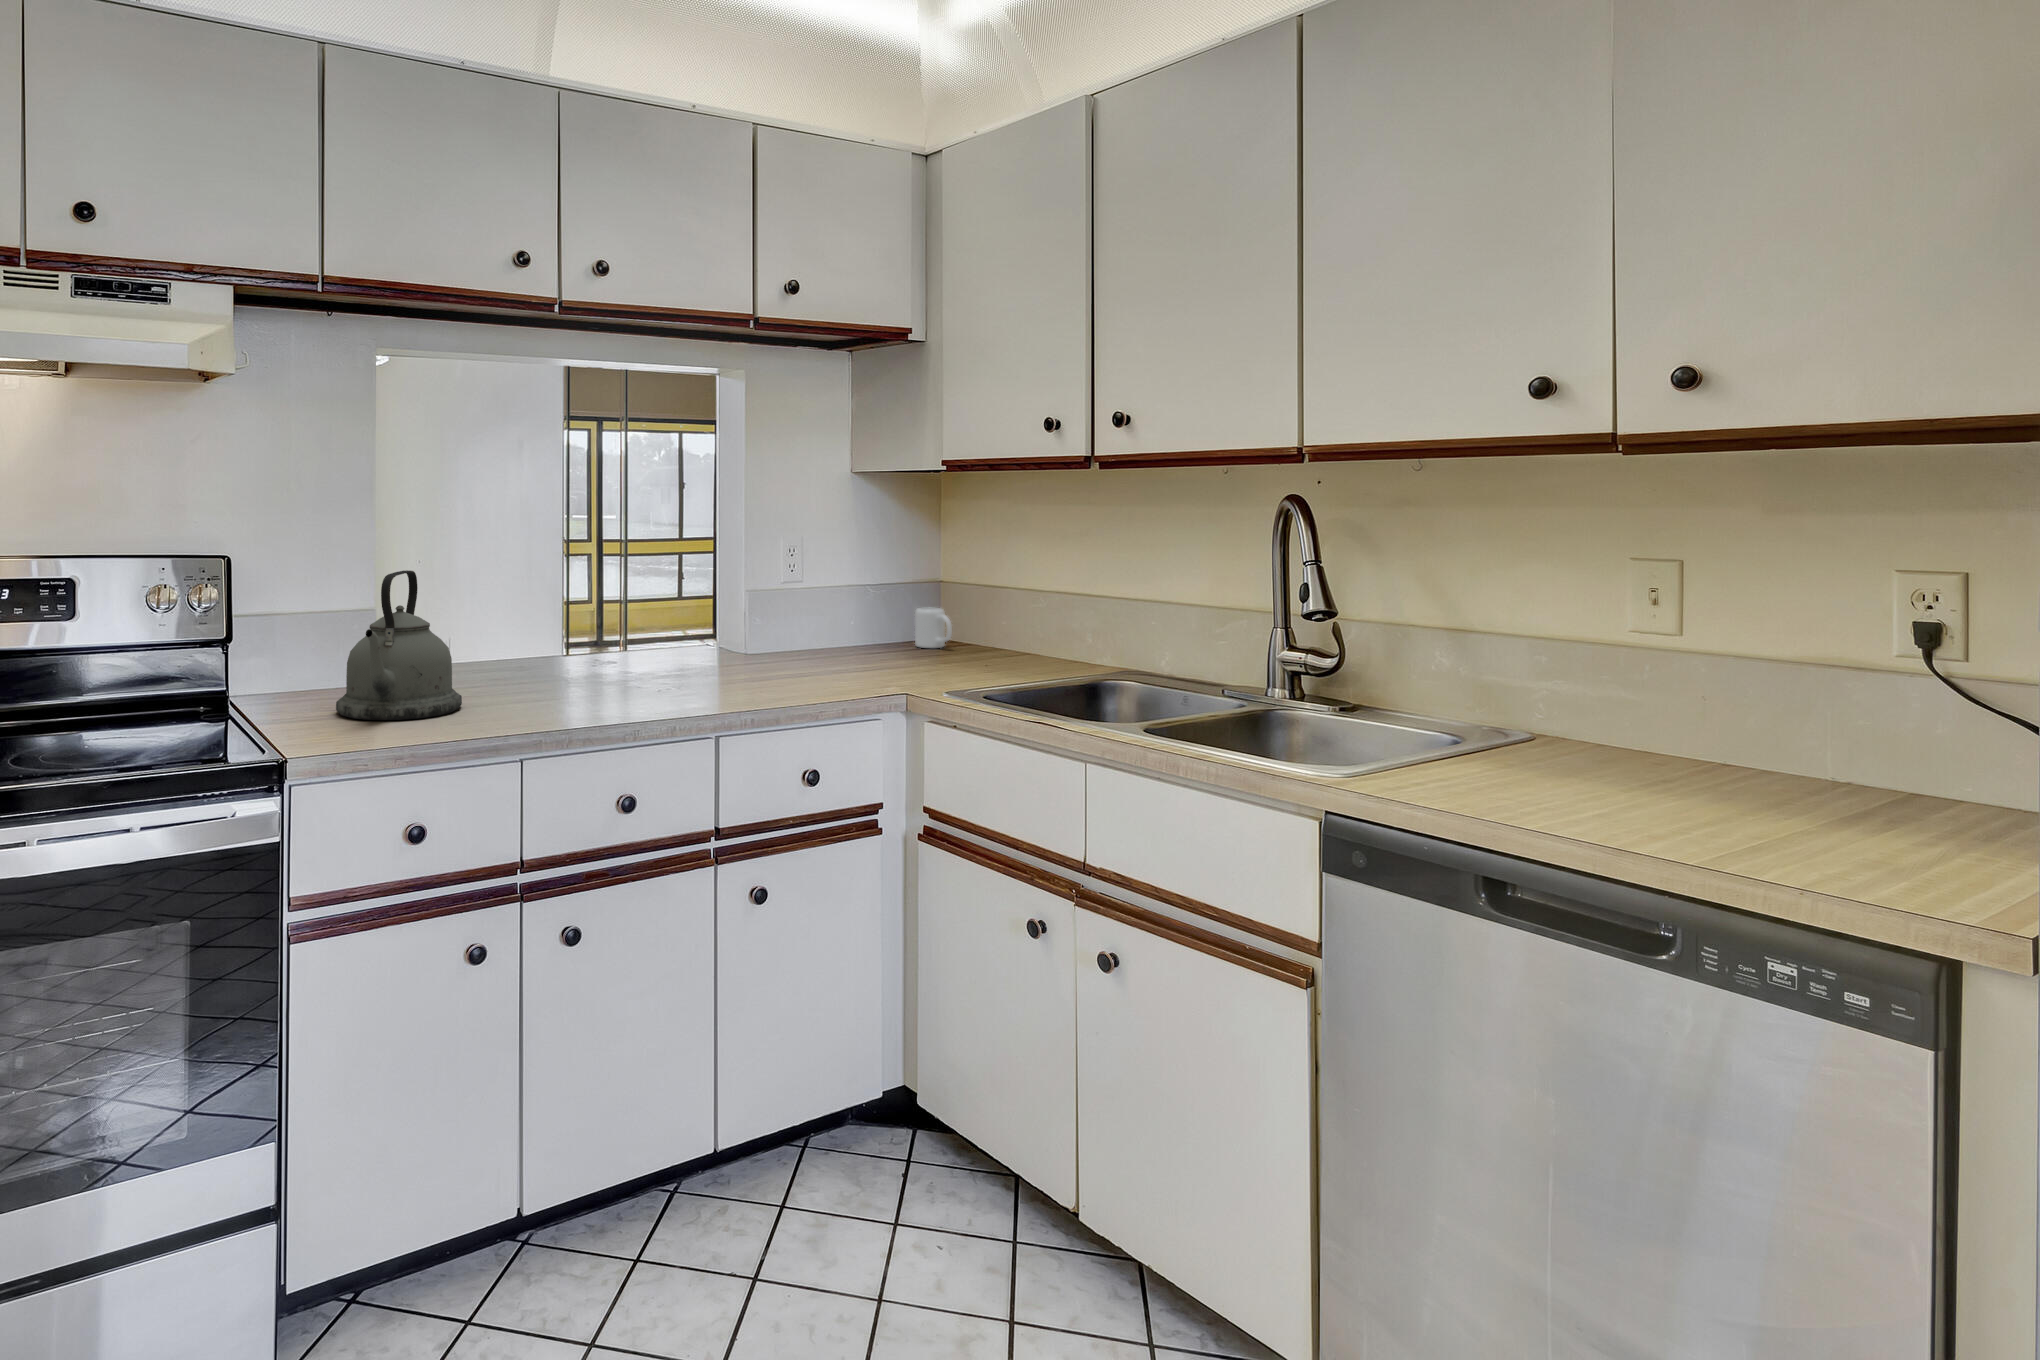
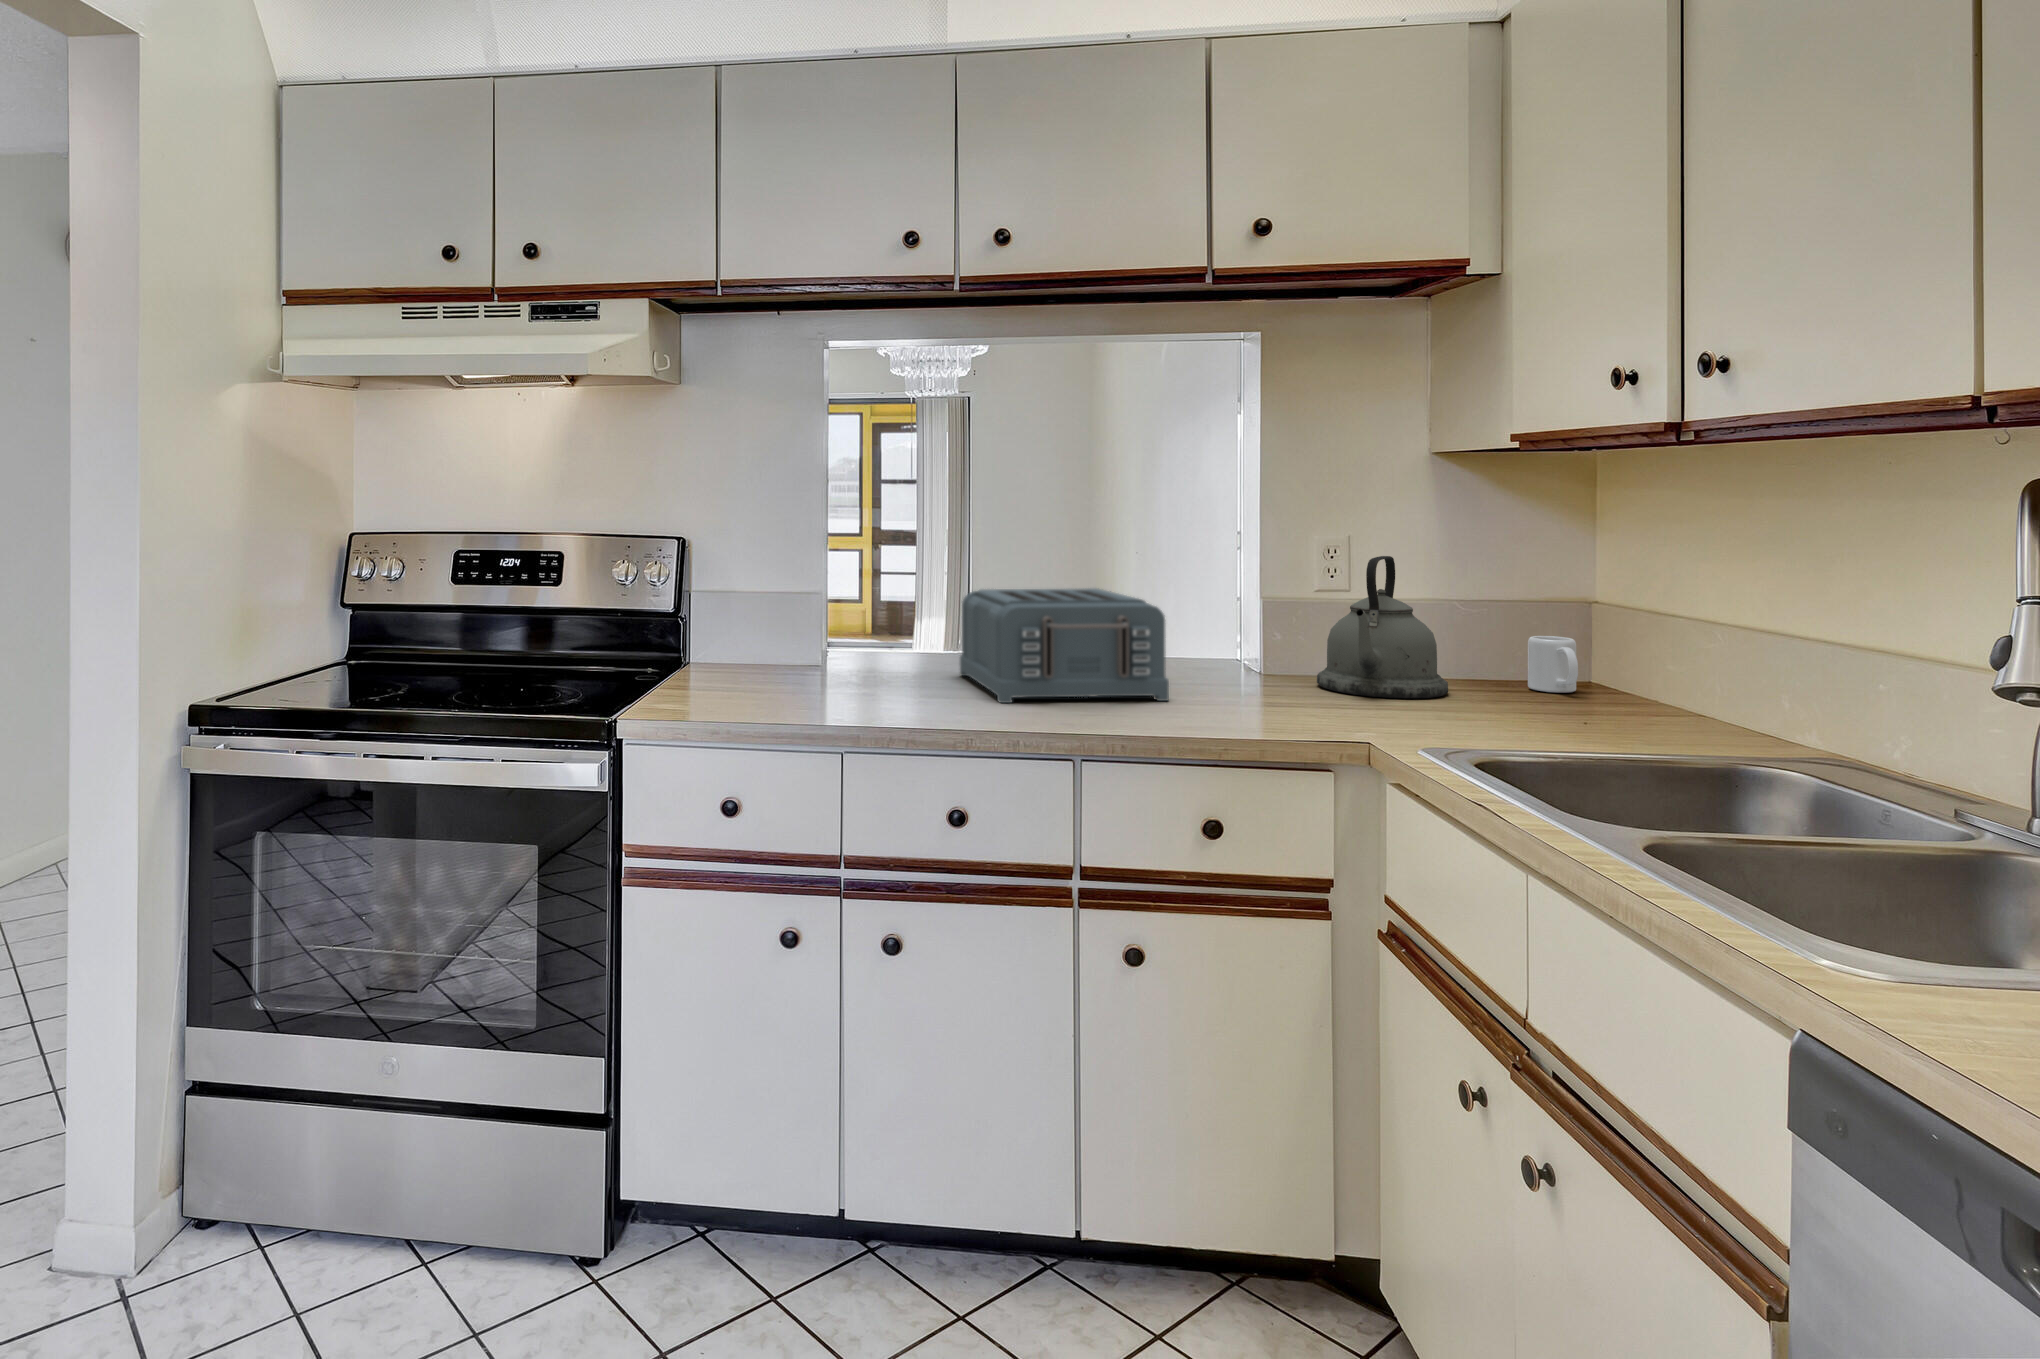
kettle: present [336,570,462,720] -> present [1317,556,1448,698]
toaster: none [521,589,726,698] -> present [960,588,1169,703]

